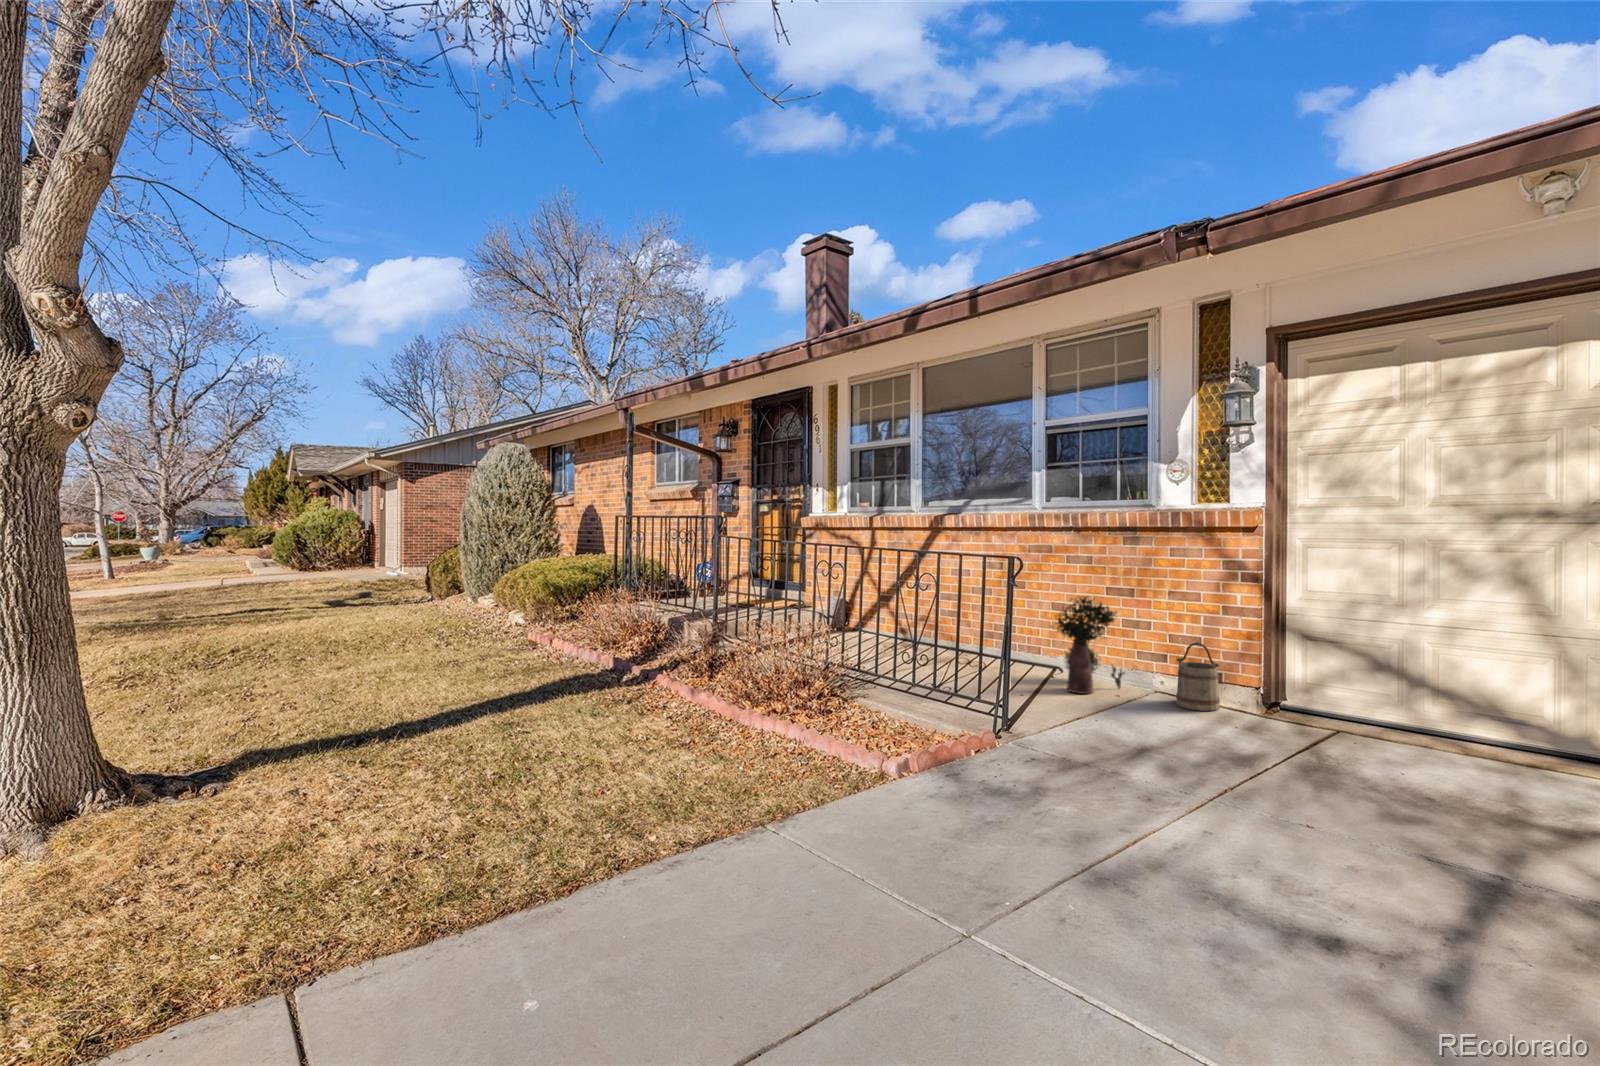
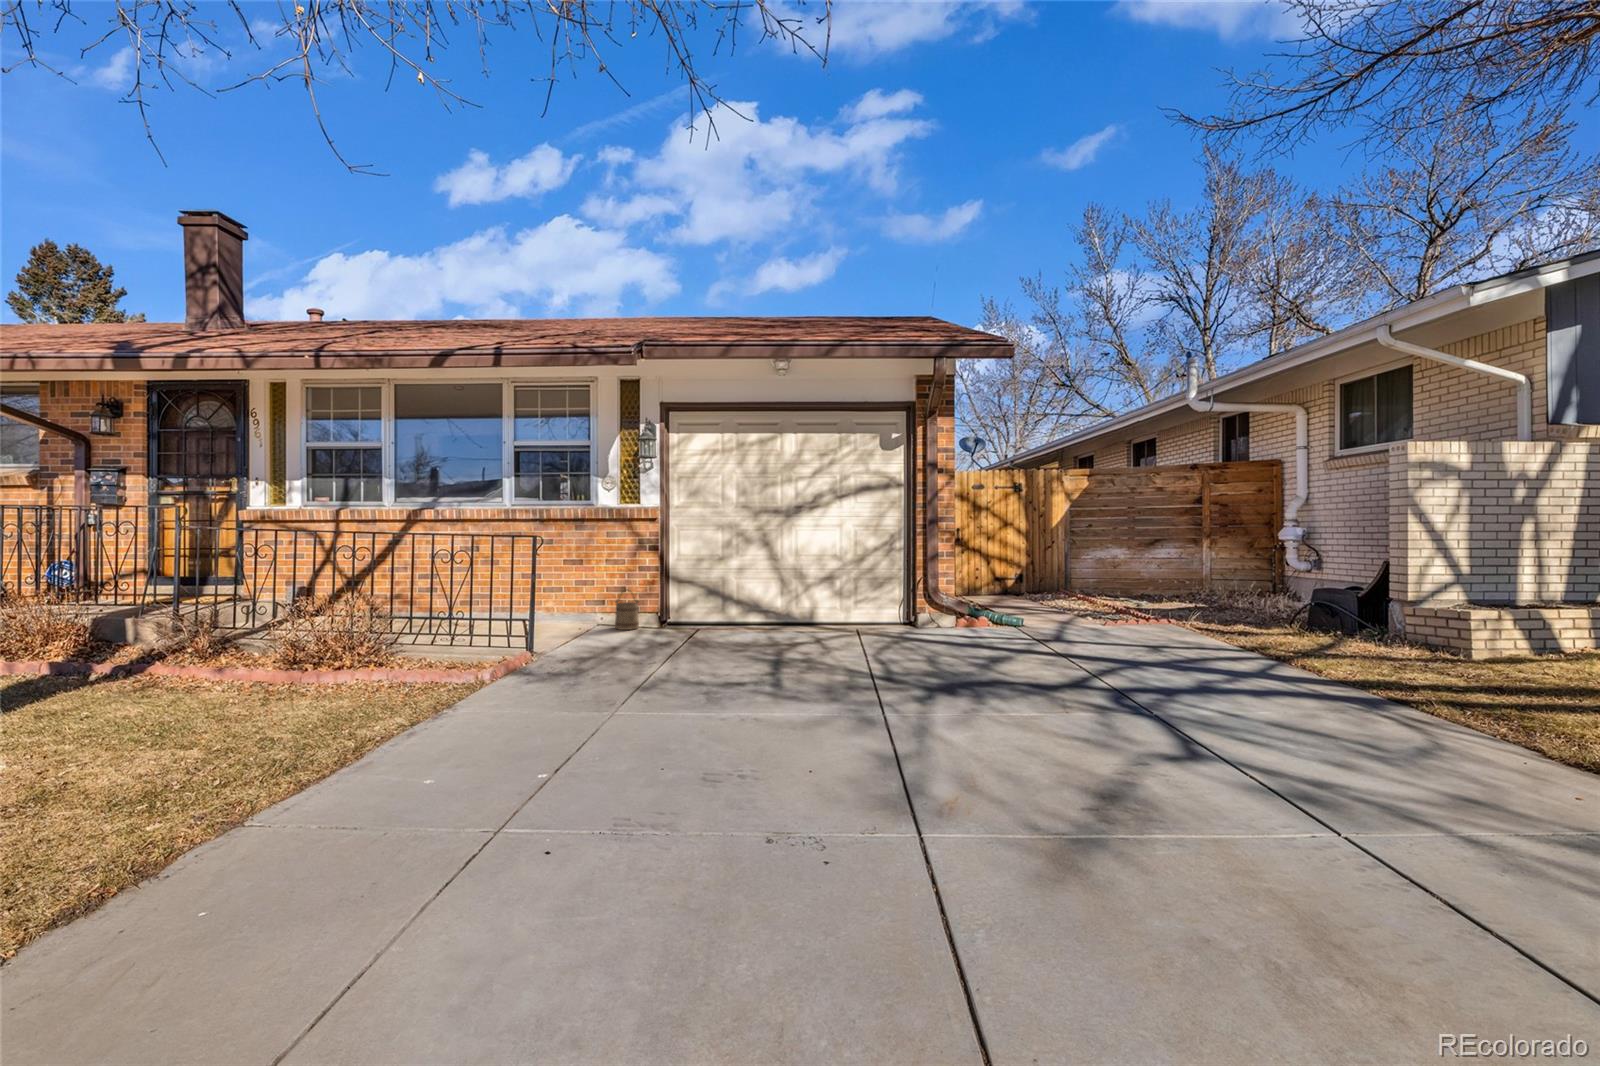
potted plant: present [1051,596,1125,694] -> none [537,565,581,631]

